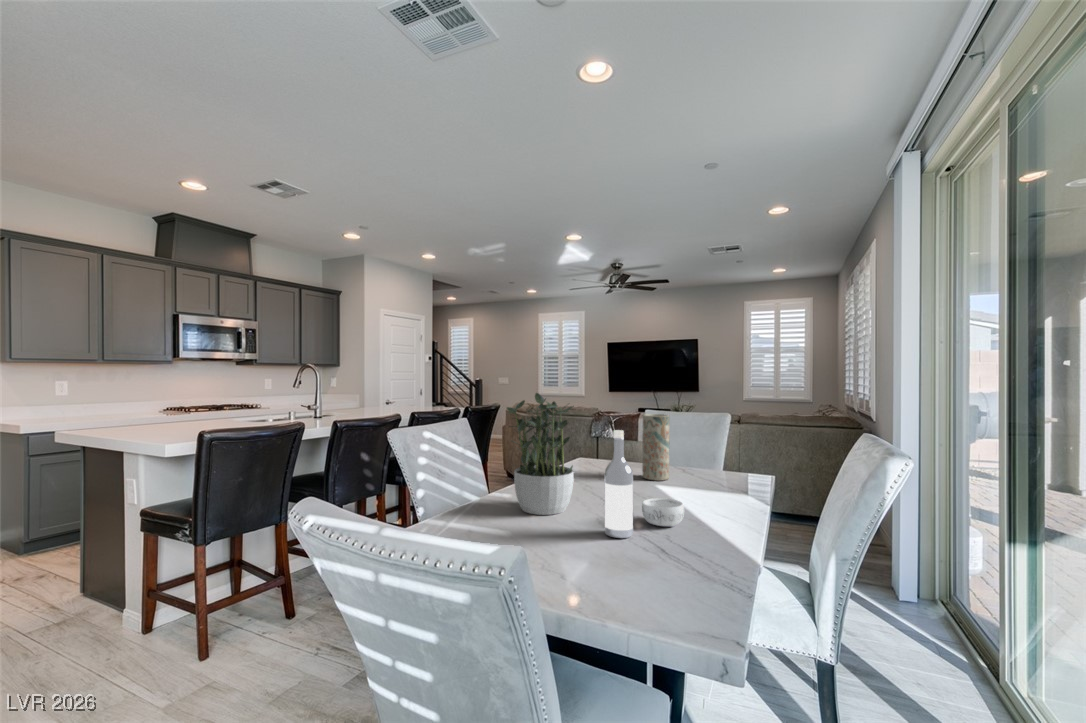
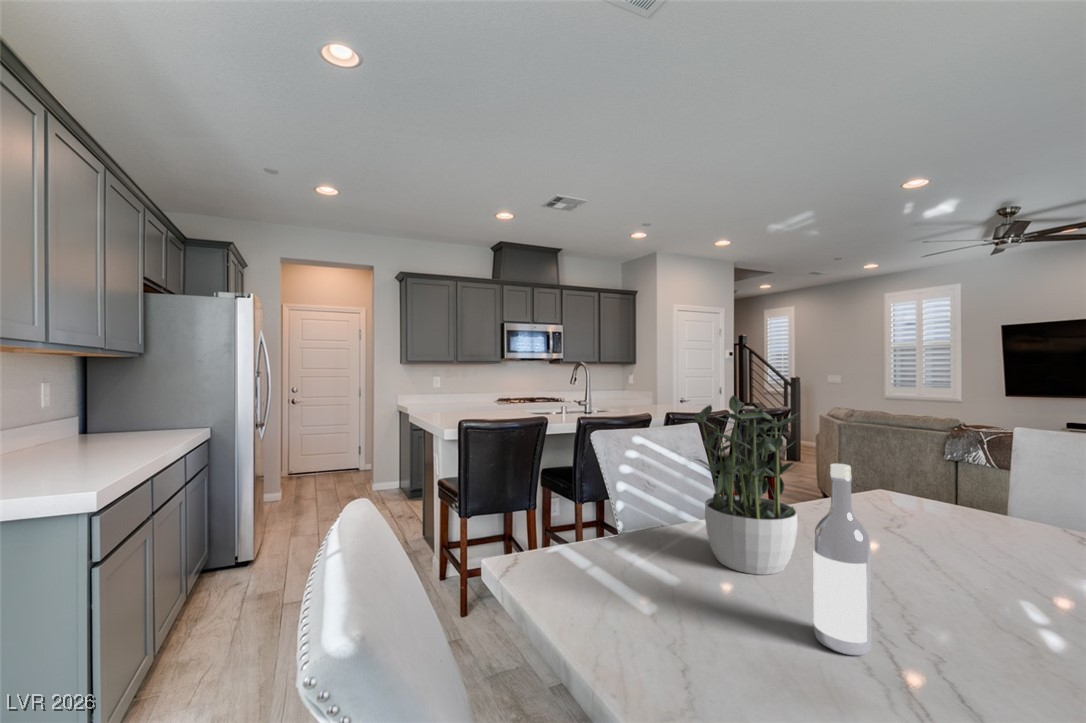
vase: present [642,414,670,481] -> none [975,437,1038,556]
decorative bowl: present [642,498,684,527] -> none [909,592,1011,661]

